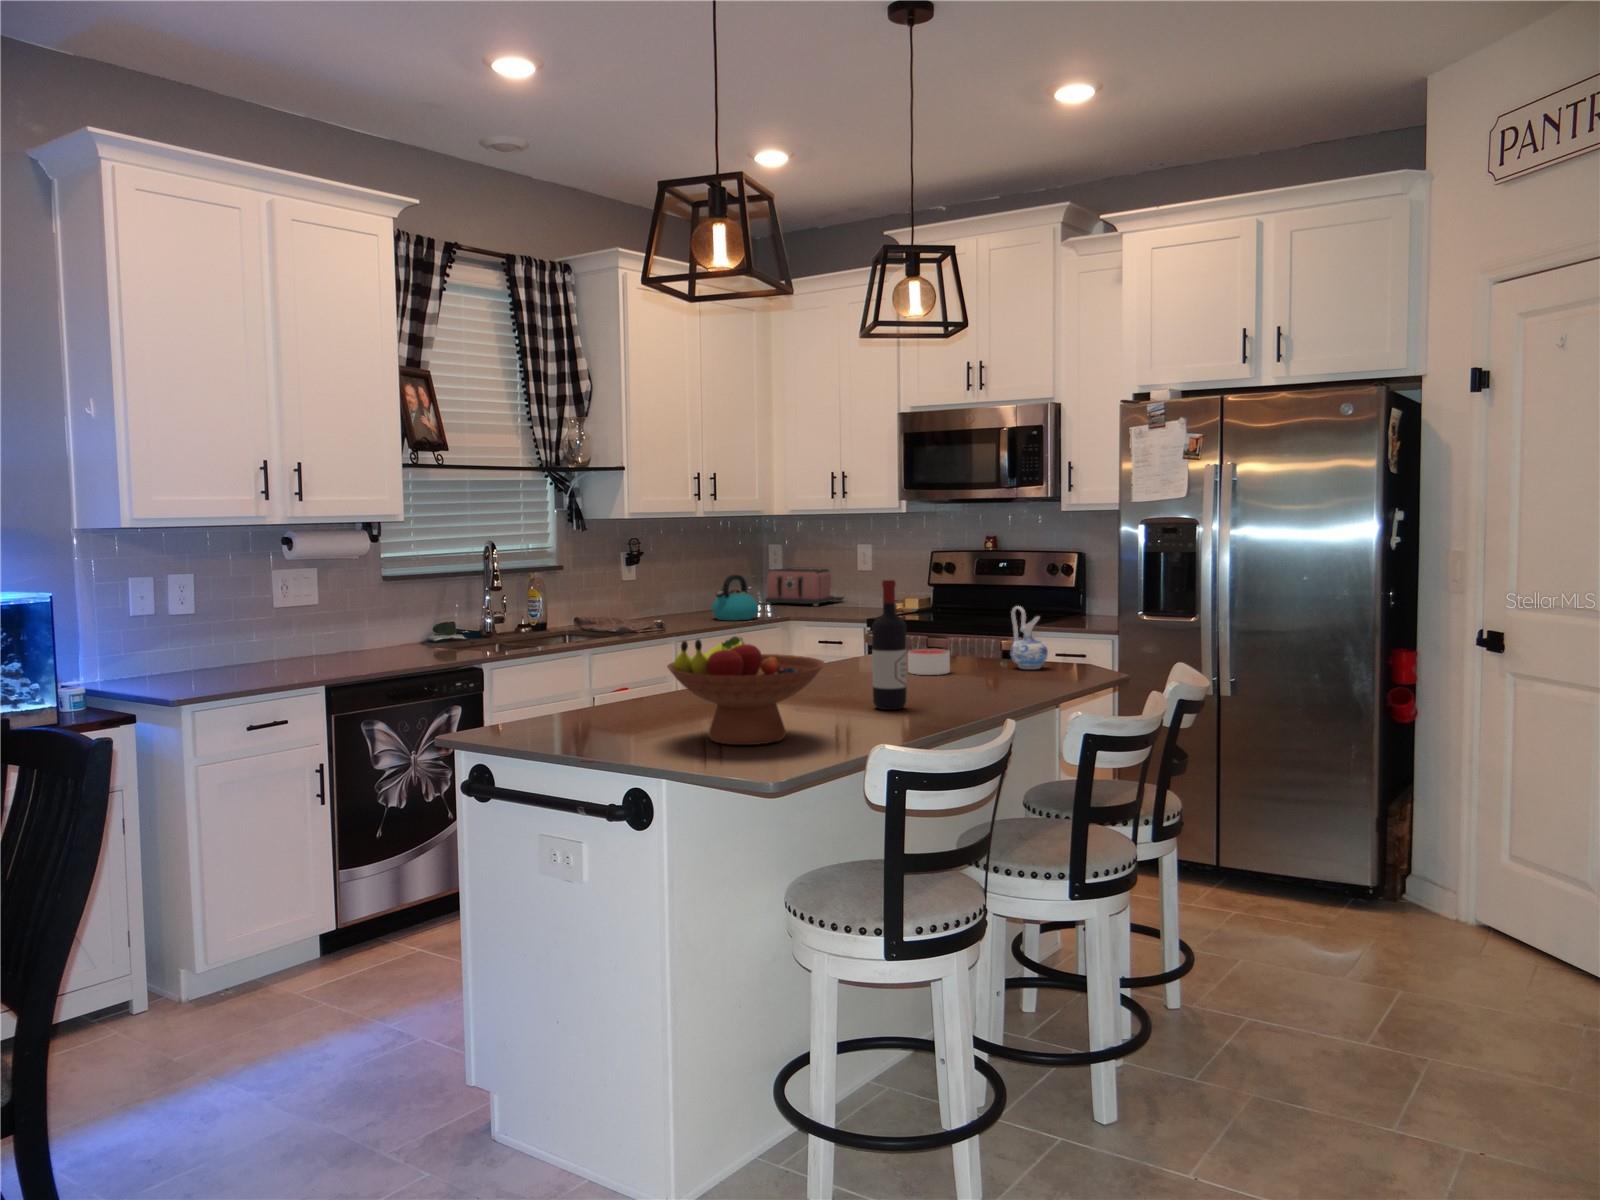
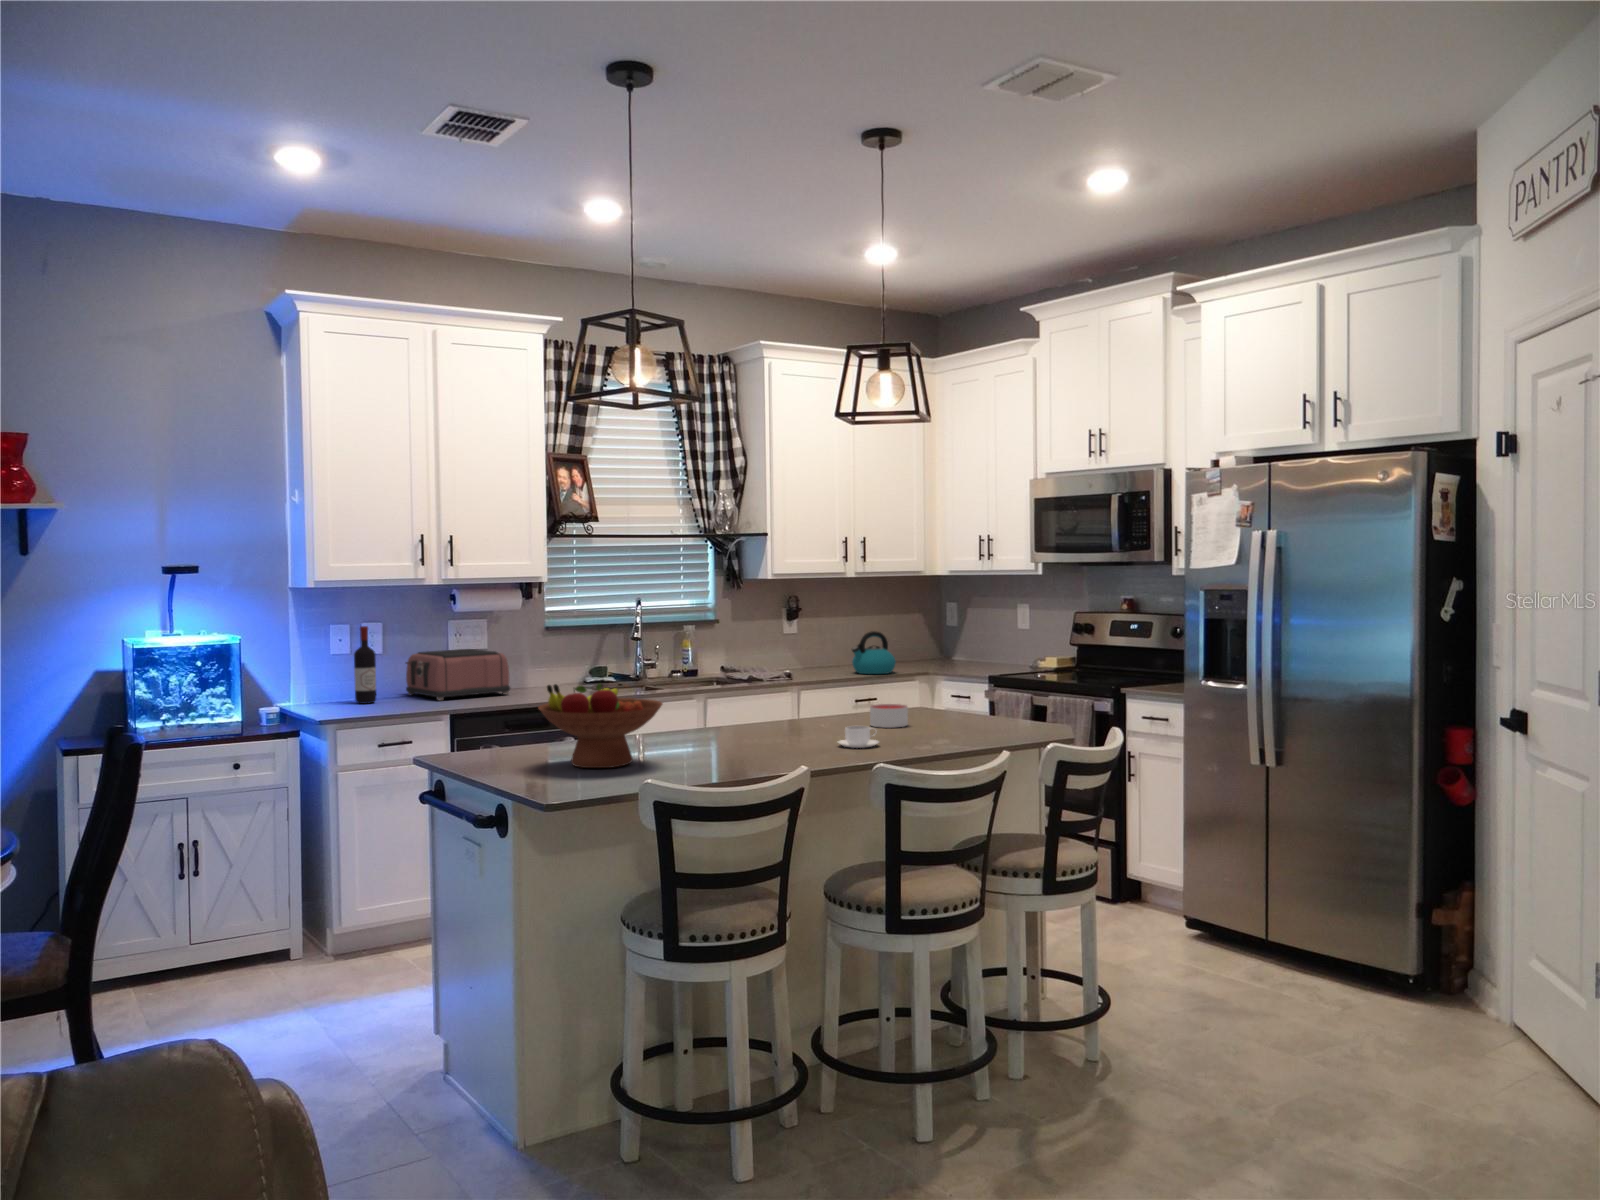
toaster: present [765,568,845,606] -> present [406,649,510,701]
wine bottle: present [872,580,907,710] -> present [354,626,376,704]
ceramic pitcher: present [1010,606,1048,669] -> none [969,669,1003,728]
coffee cup: none [944,674,992,699] -> present [838,726,879,748]

